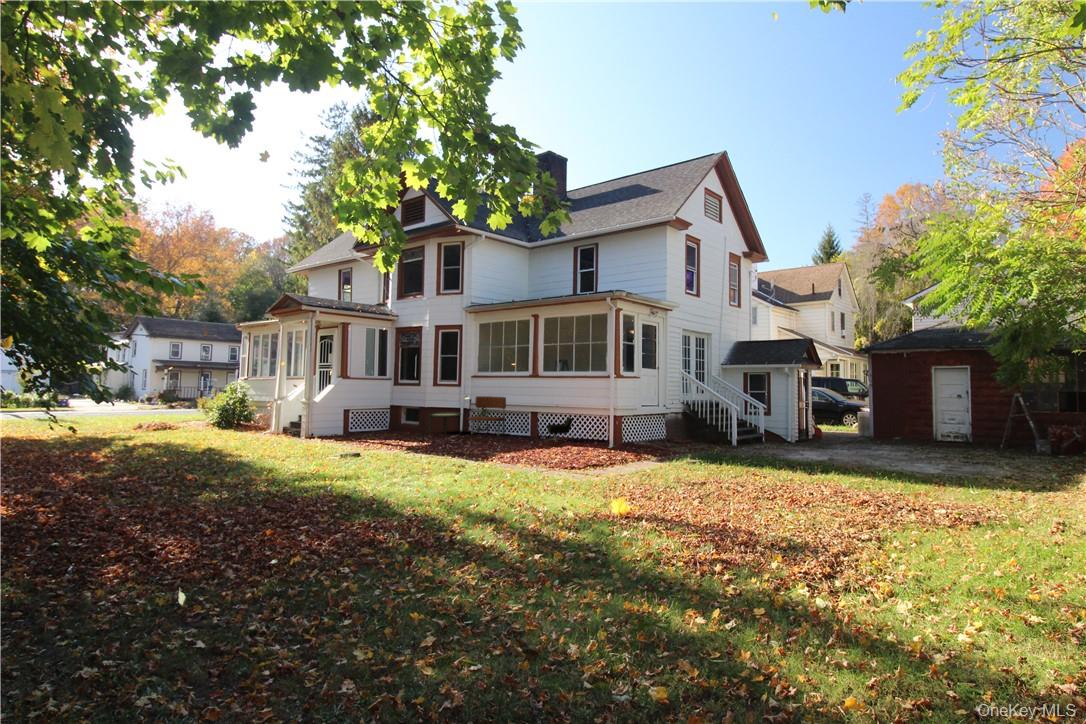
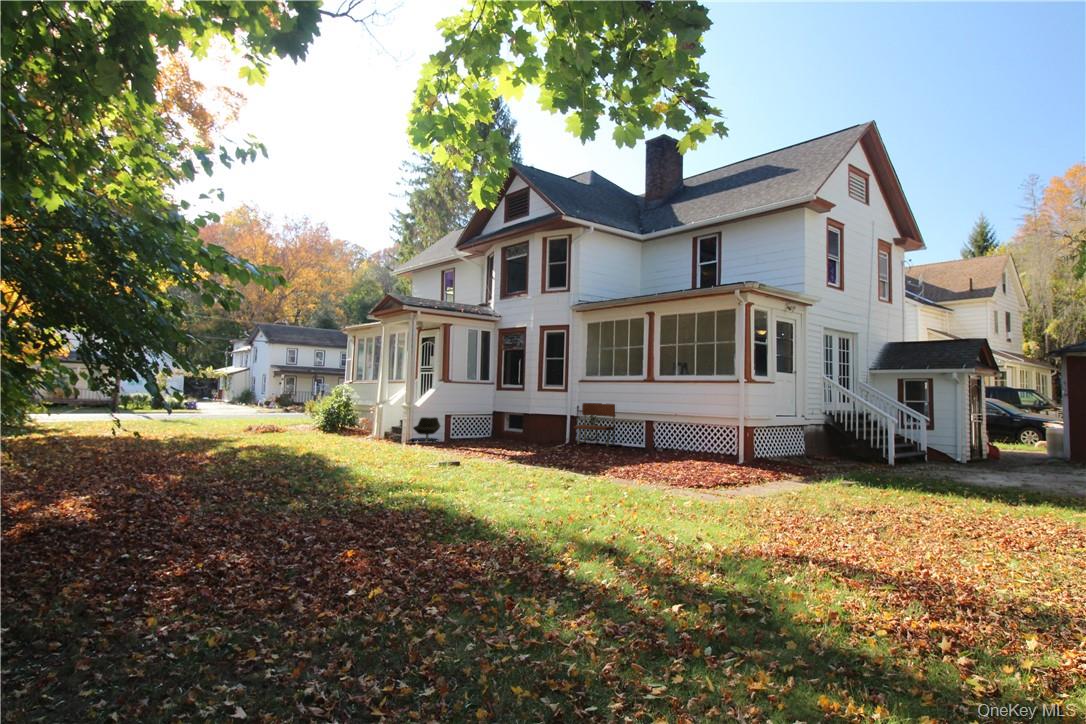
round table: present [429,412,461,435] -> none [531,420,567,444]
lounge chair: present [547,417,573,441] -> present [413,417,440,441]

